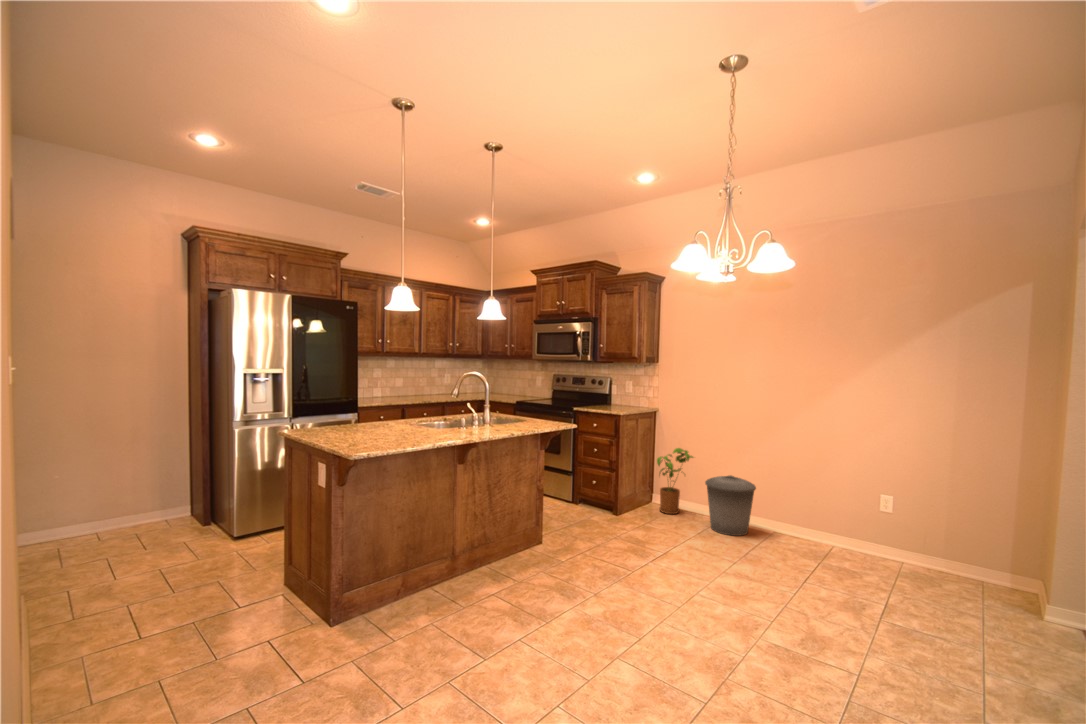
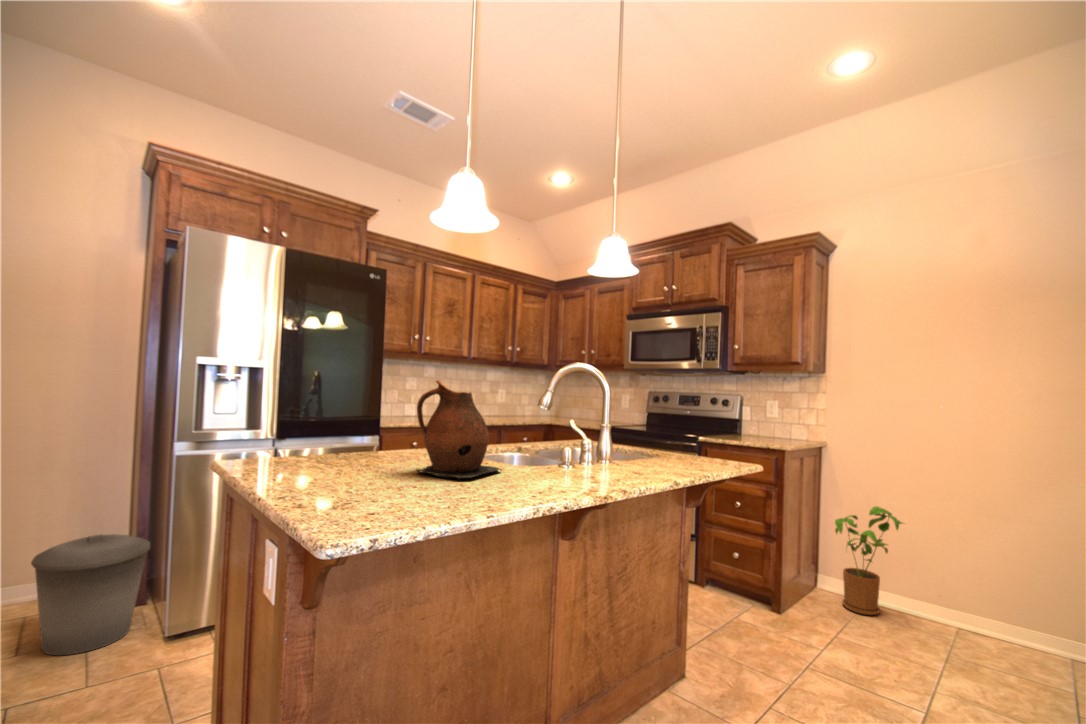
ceramic pitcher: none [382,387,427,436] -> present [416,381,501,479]
trash can: present [705,475,756,536] -> present [31,534,150,655]

